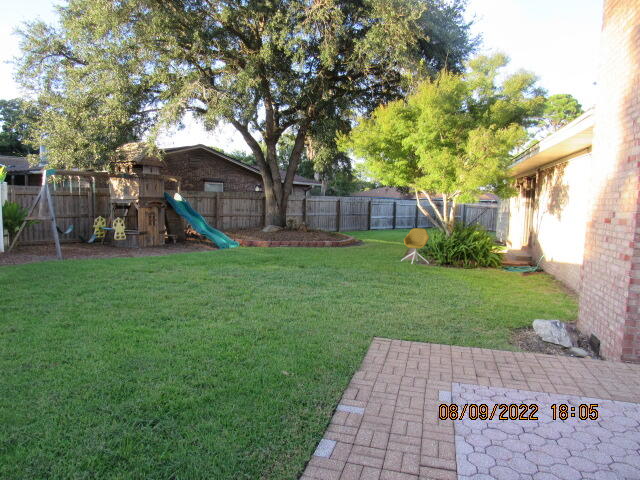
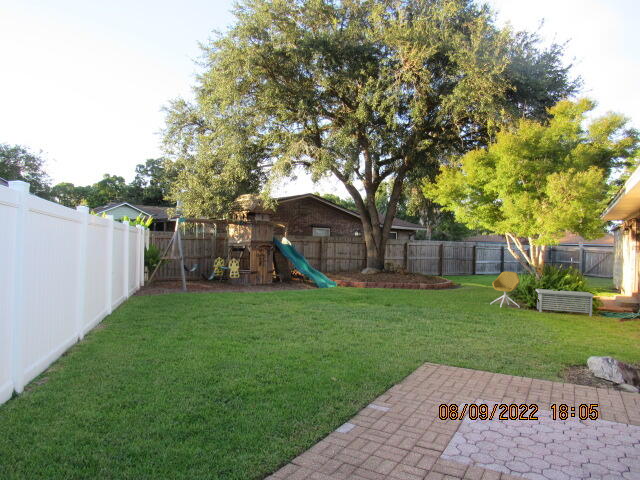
storage bench: none [444,245,497,270] -> present [536,289,594,316]

